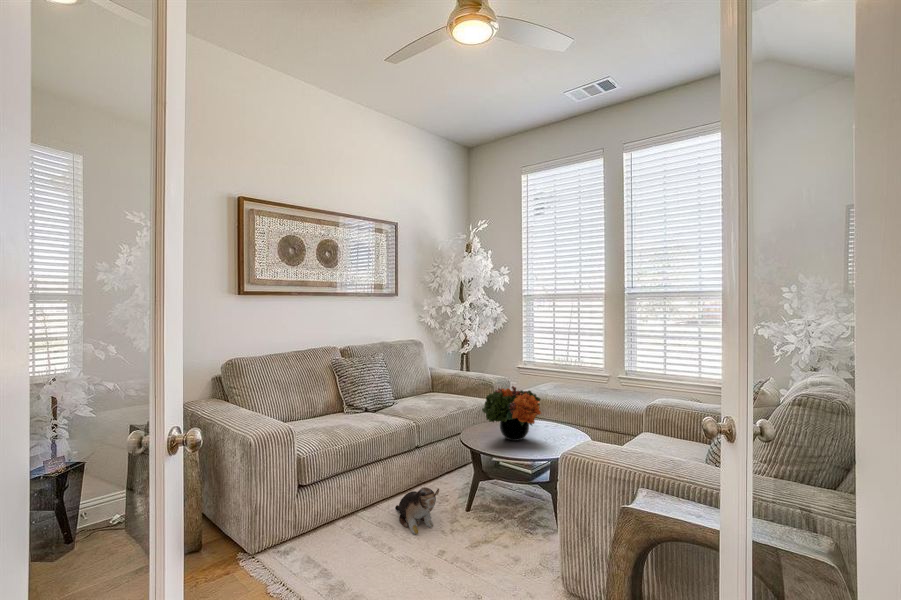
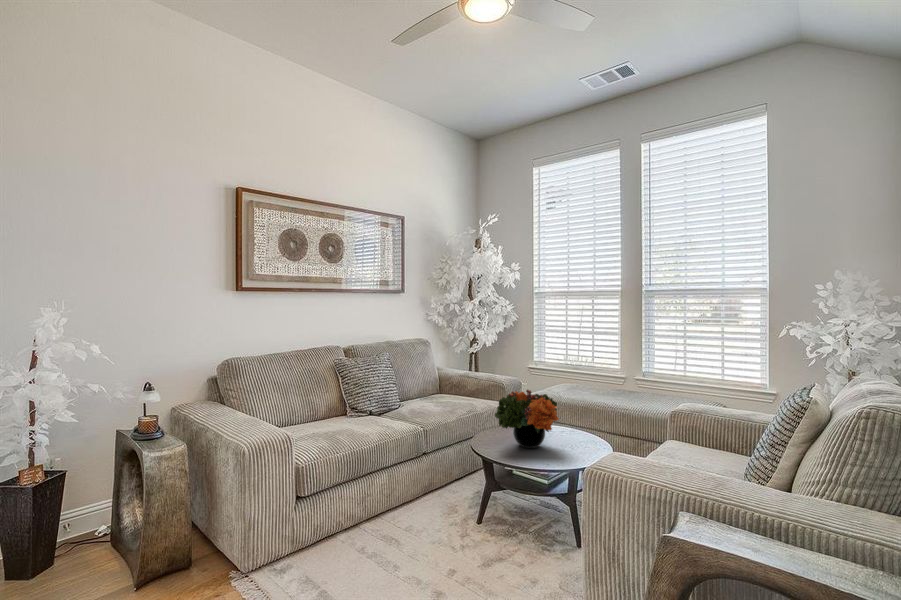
plush toy: present [395,487,439,534] -> none [401,500,449,551]

